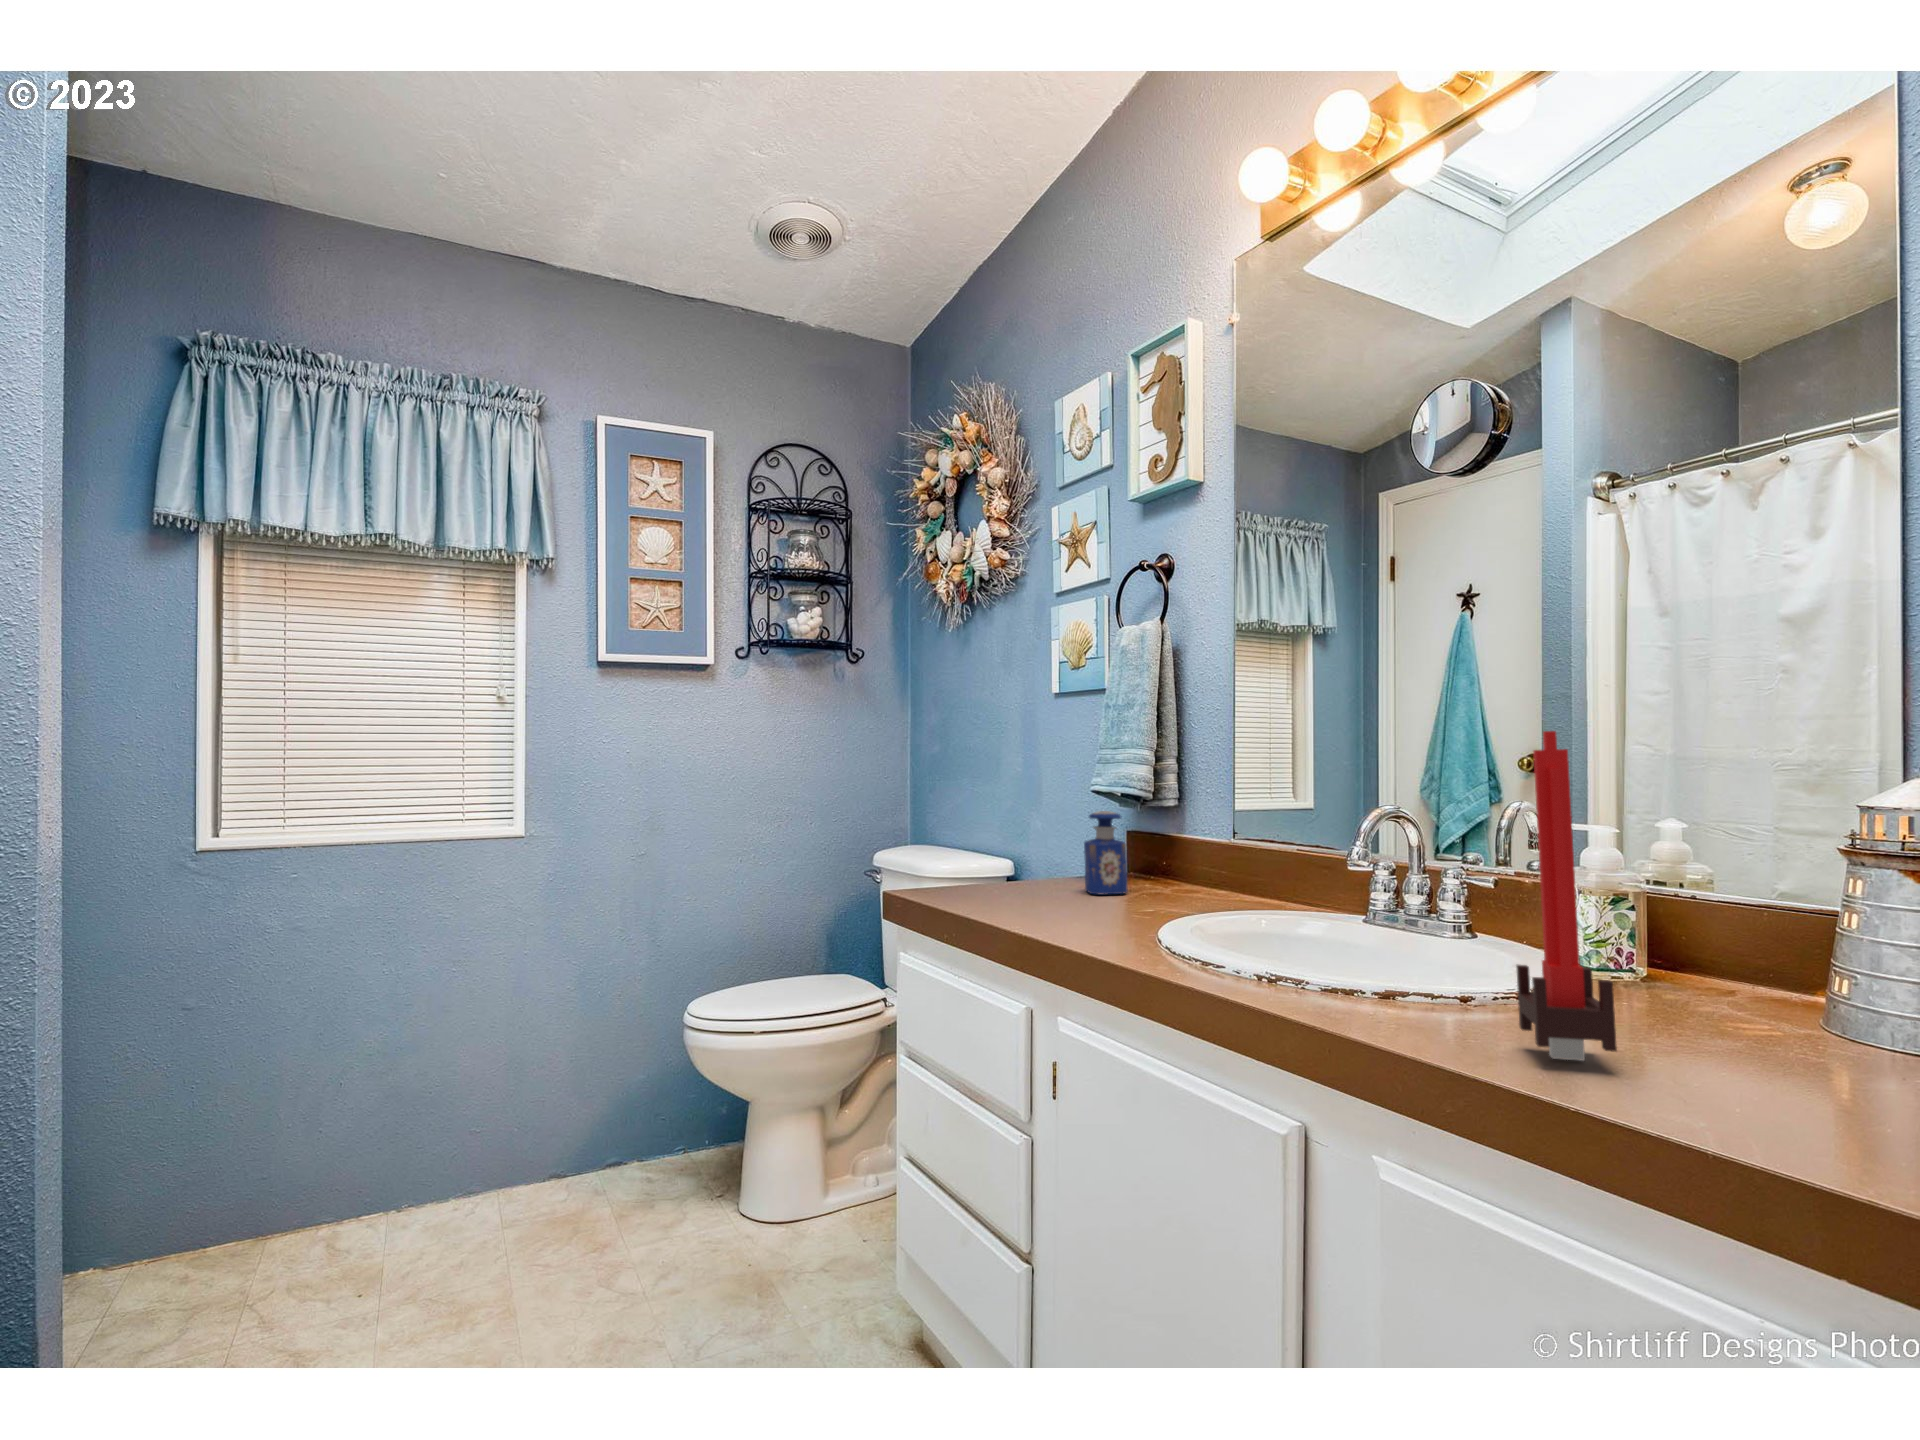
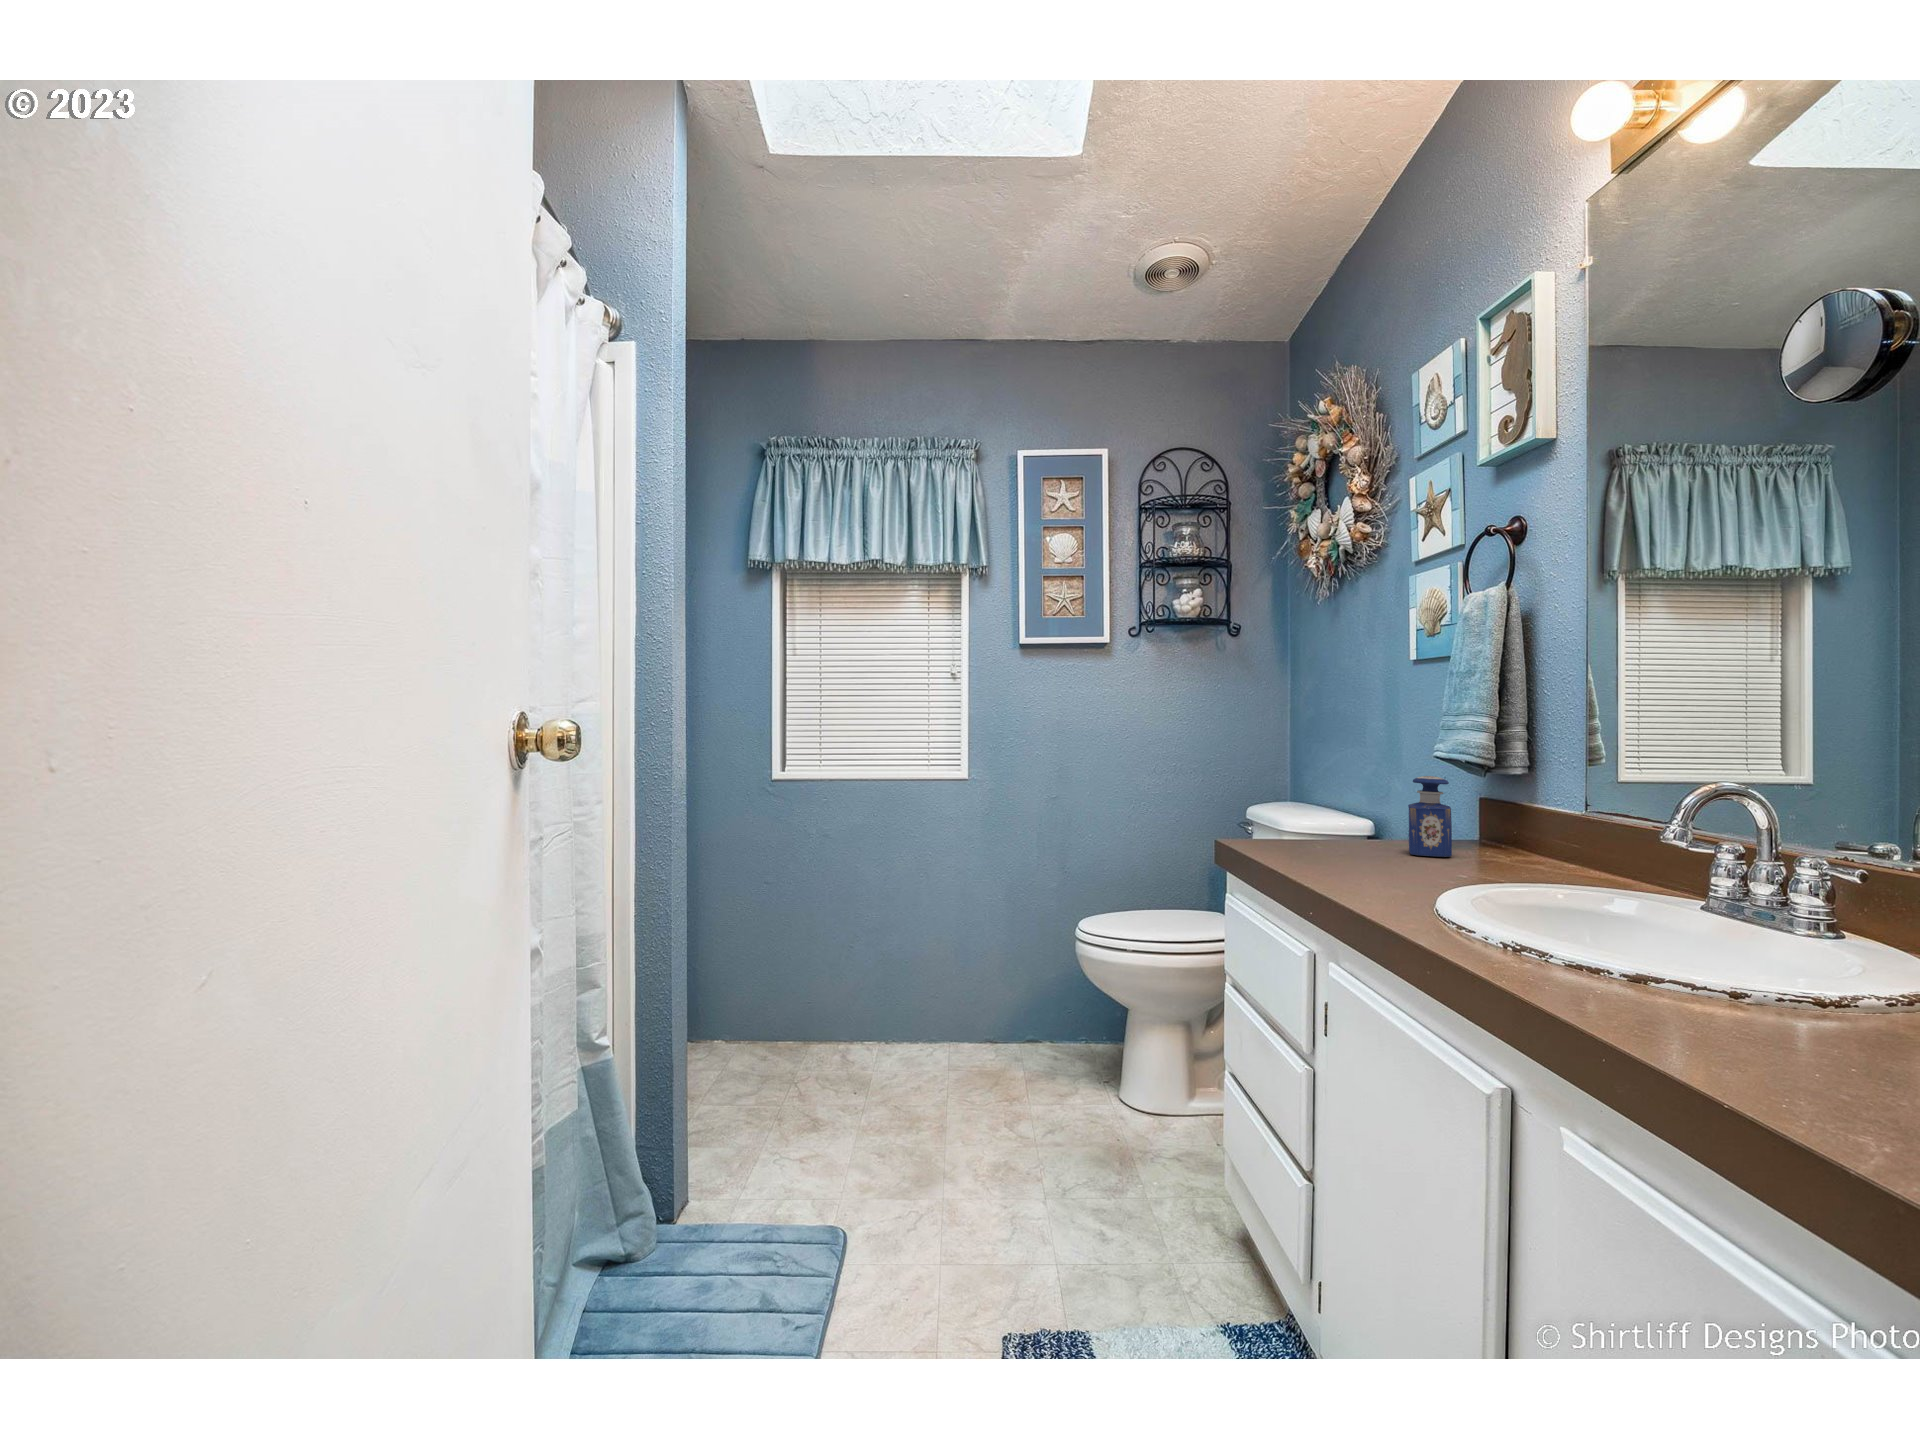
candle: present [1517,731,1617,1061] -> none [1728,706,1832,1061]

